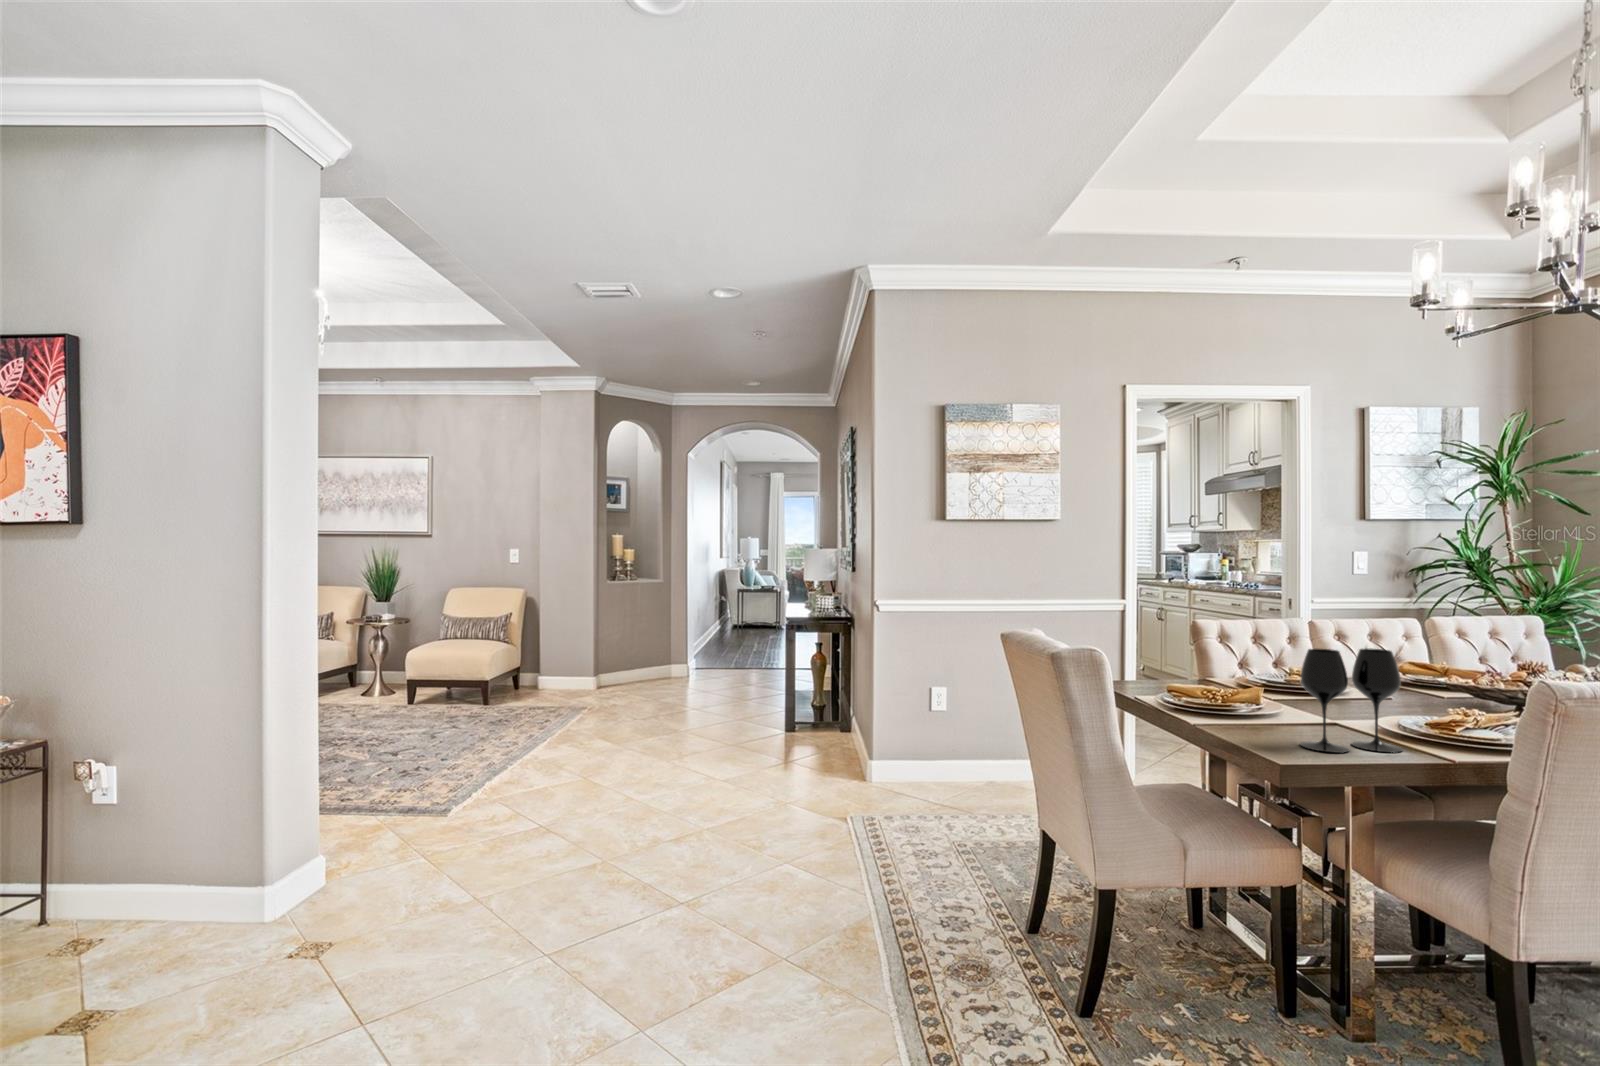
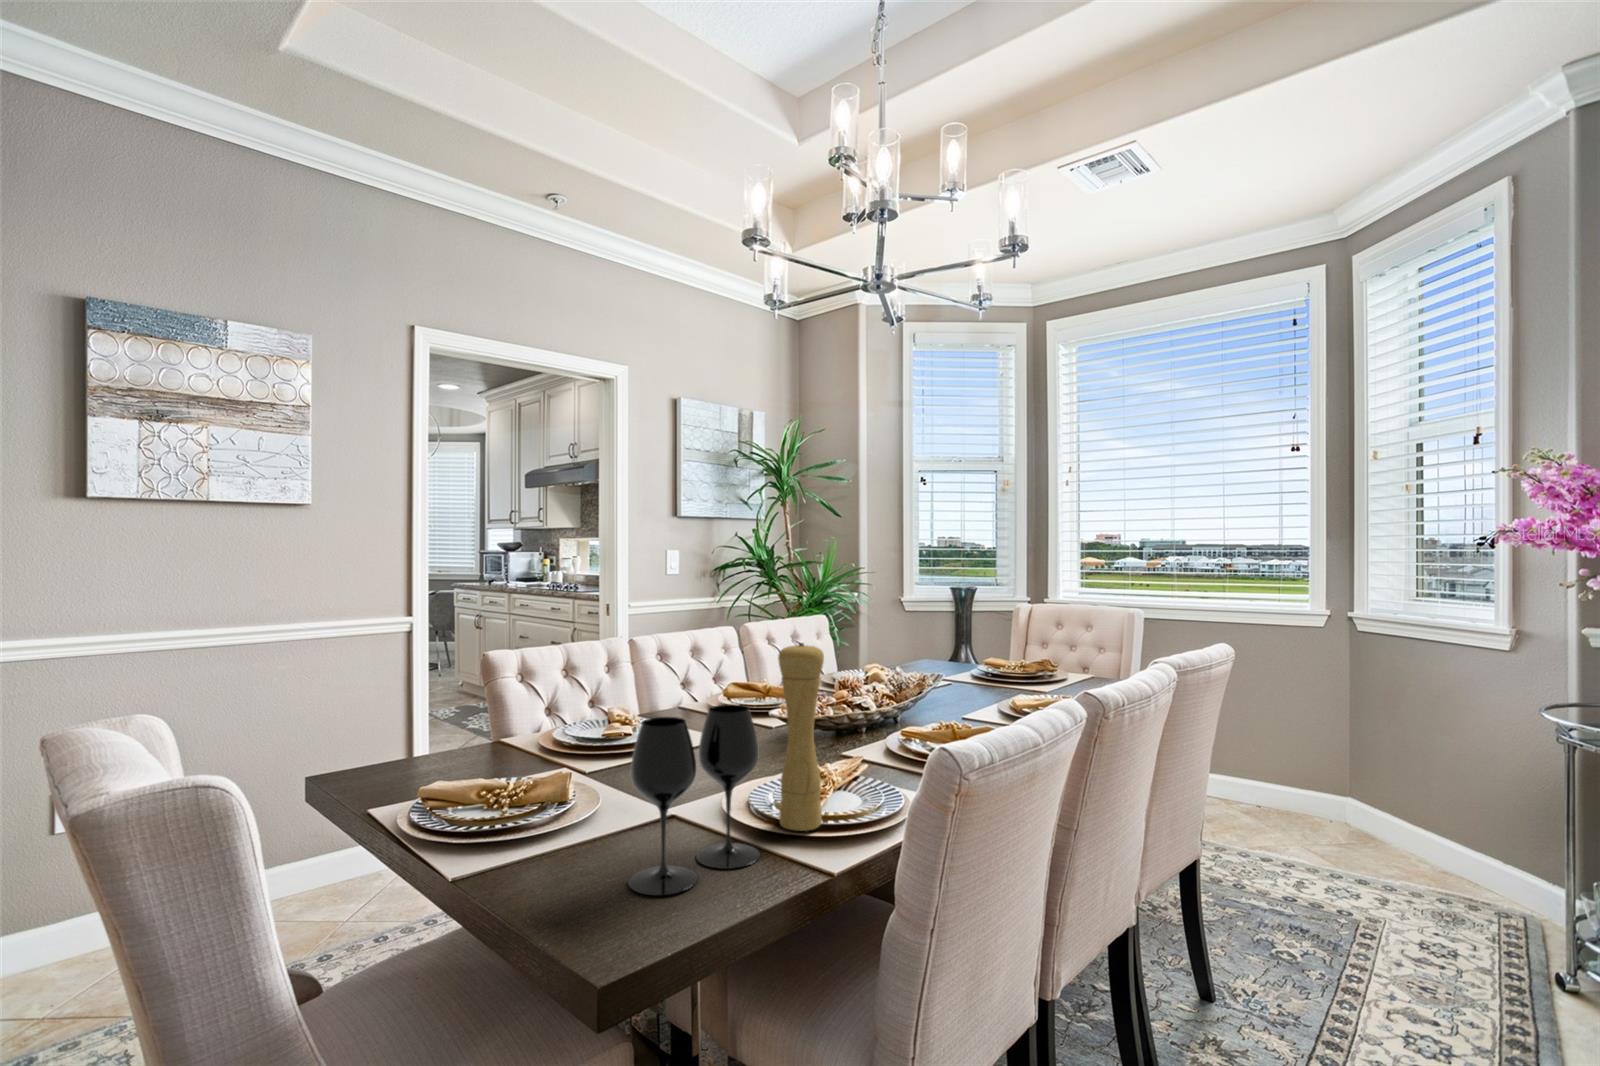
pepper mill: none [1423,614,1466,748] -> present [778,643,824,831]

